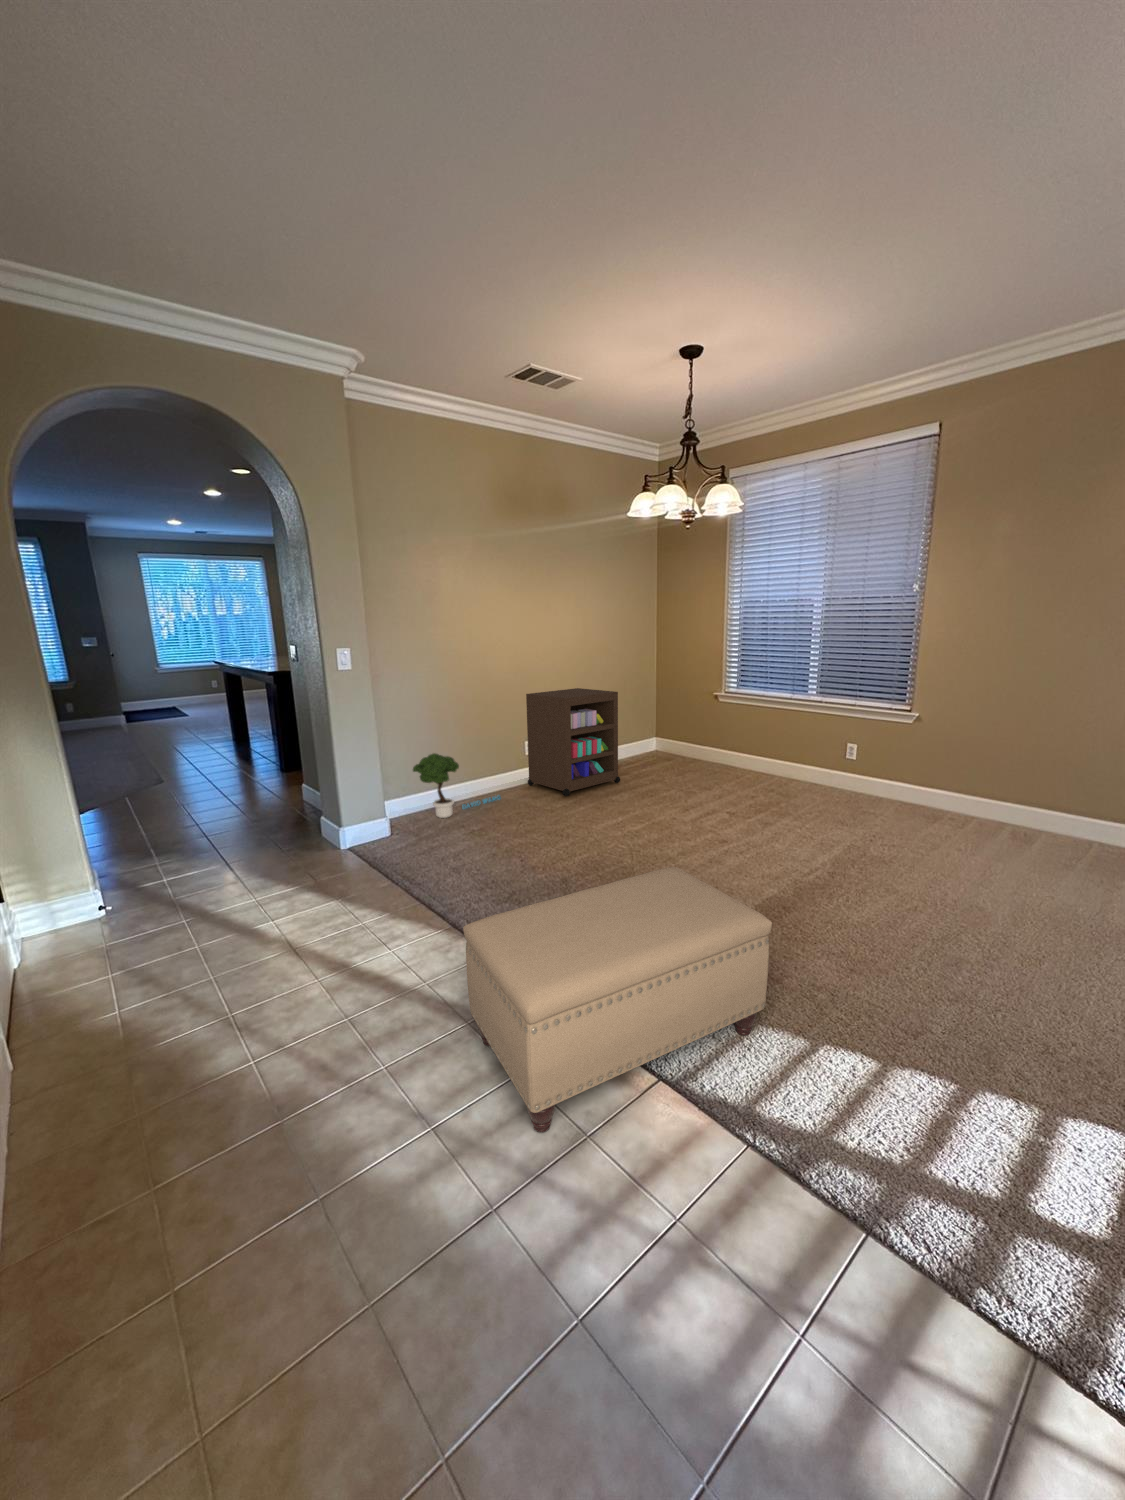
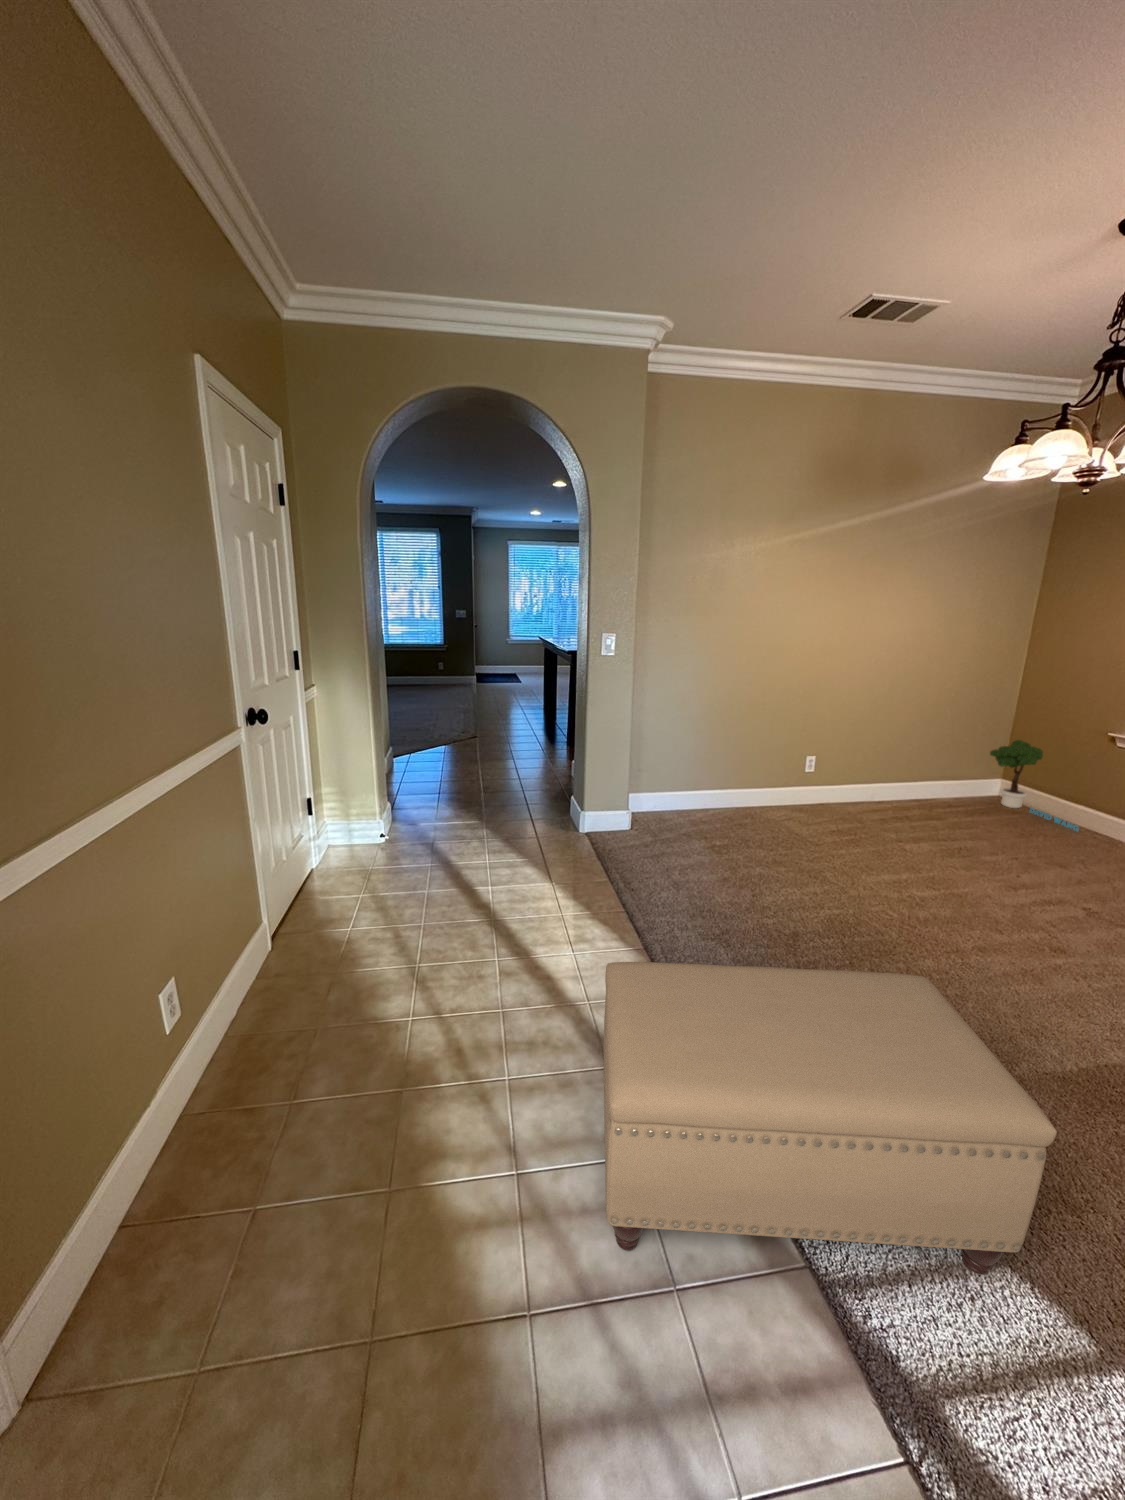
storage cabinet: present [526,688,620,796] -> none [804,697,948,828]
potted tree: present [413,753,500,818] -> present [990,740,1078,831]

